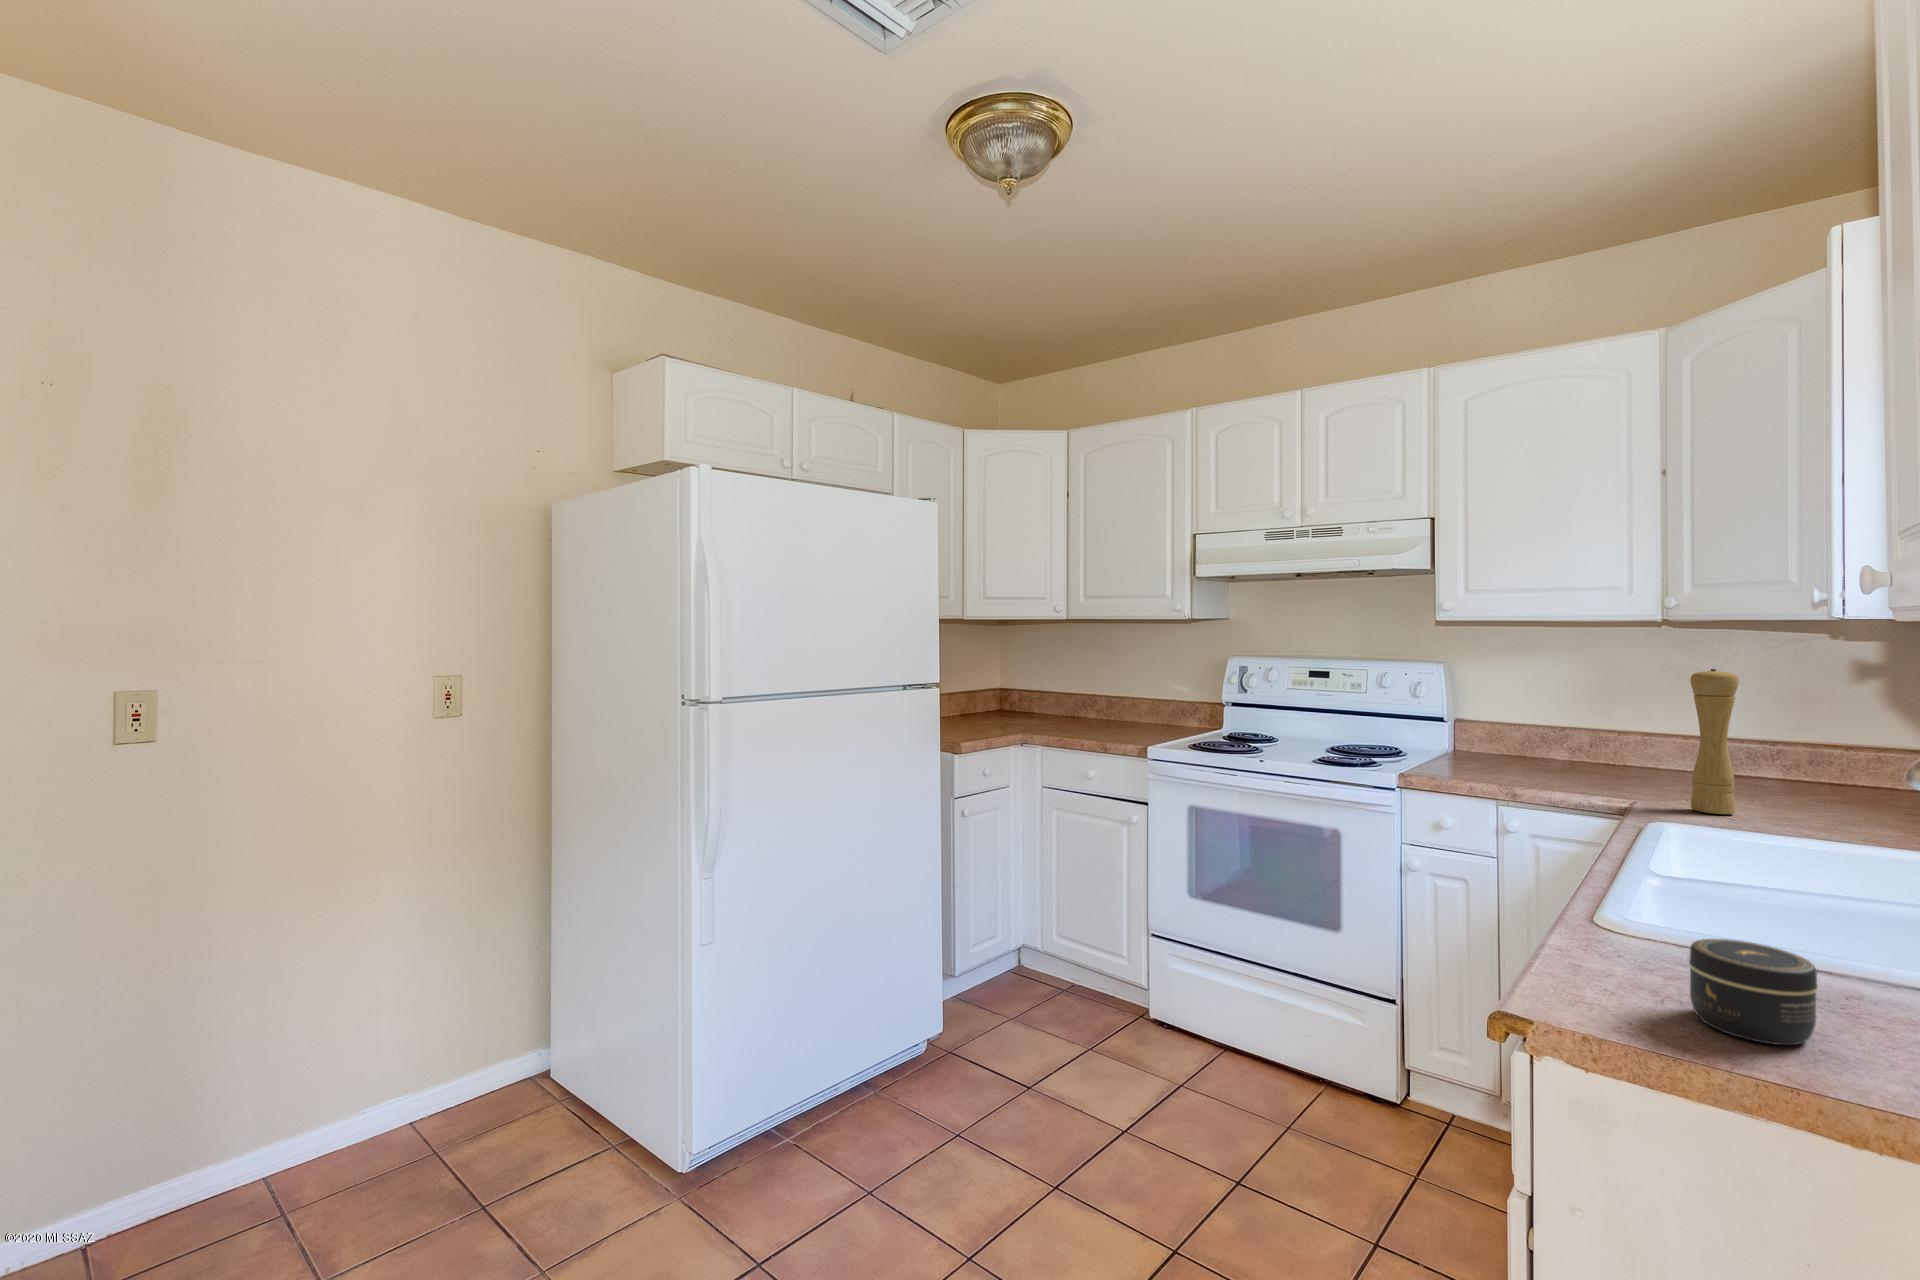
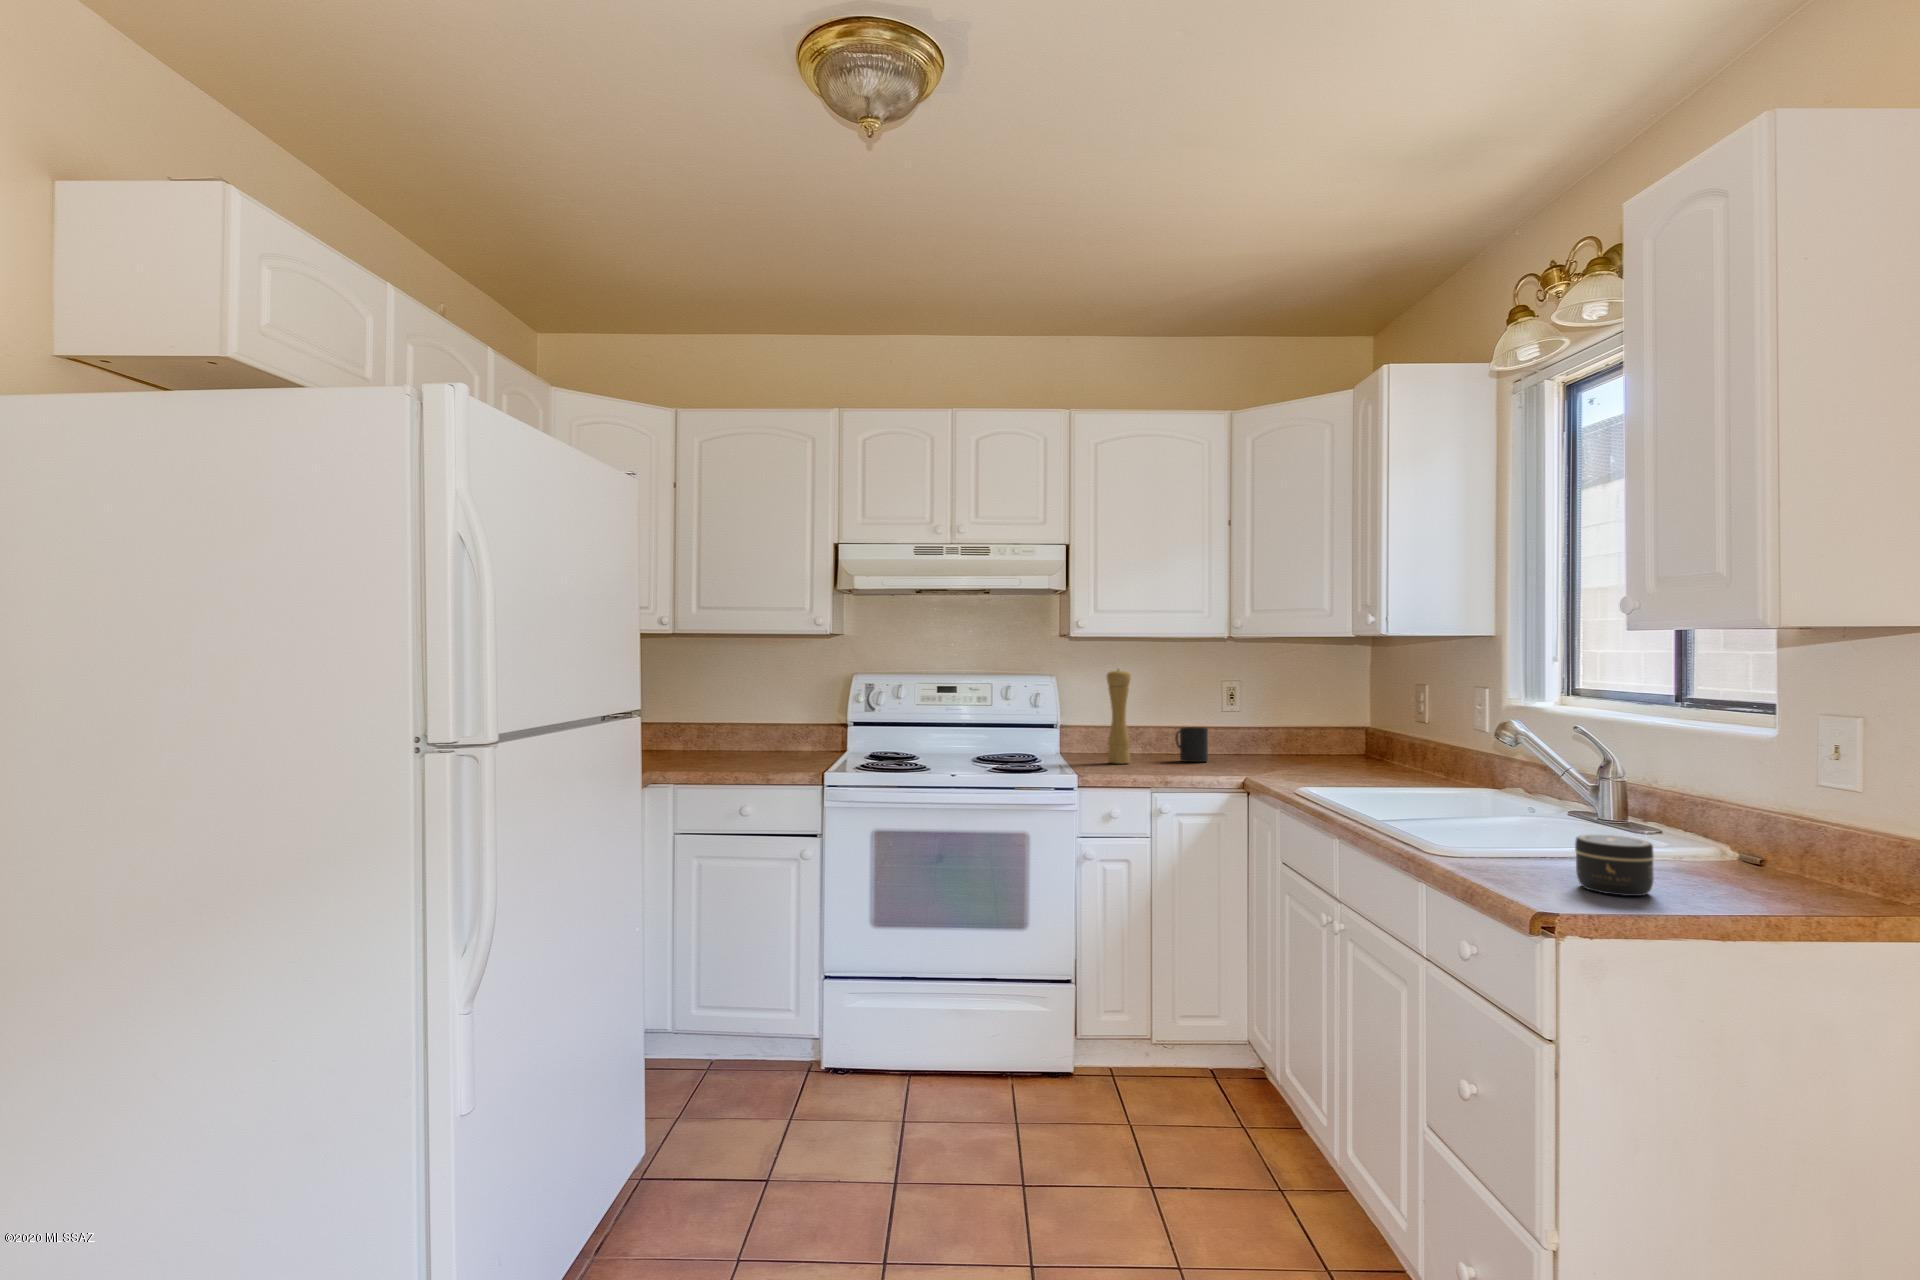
pepper mill: present [1690,669,1739,814] -> present [1107,670,1131,764]
mug: none [1580,733,1635,779] -> present [1175,727,1208,762]

